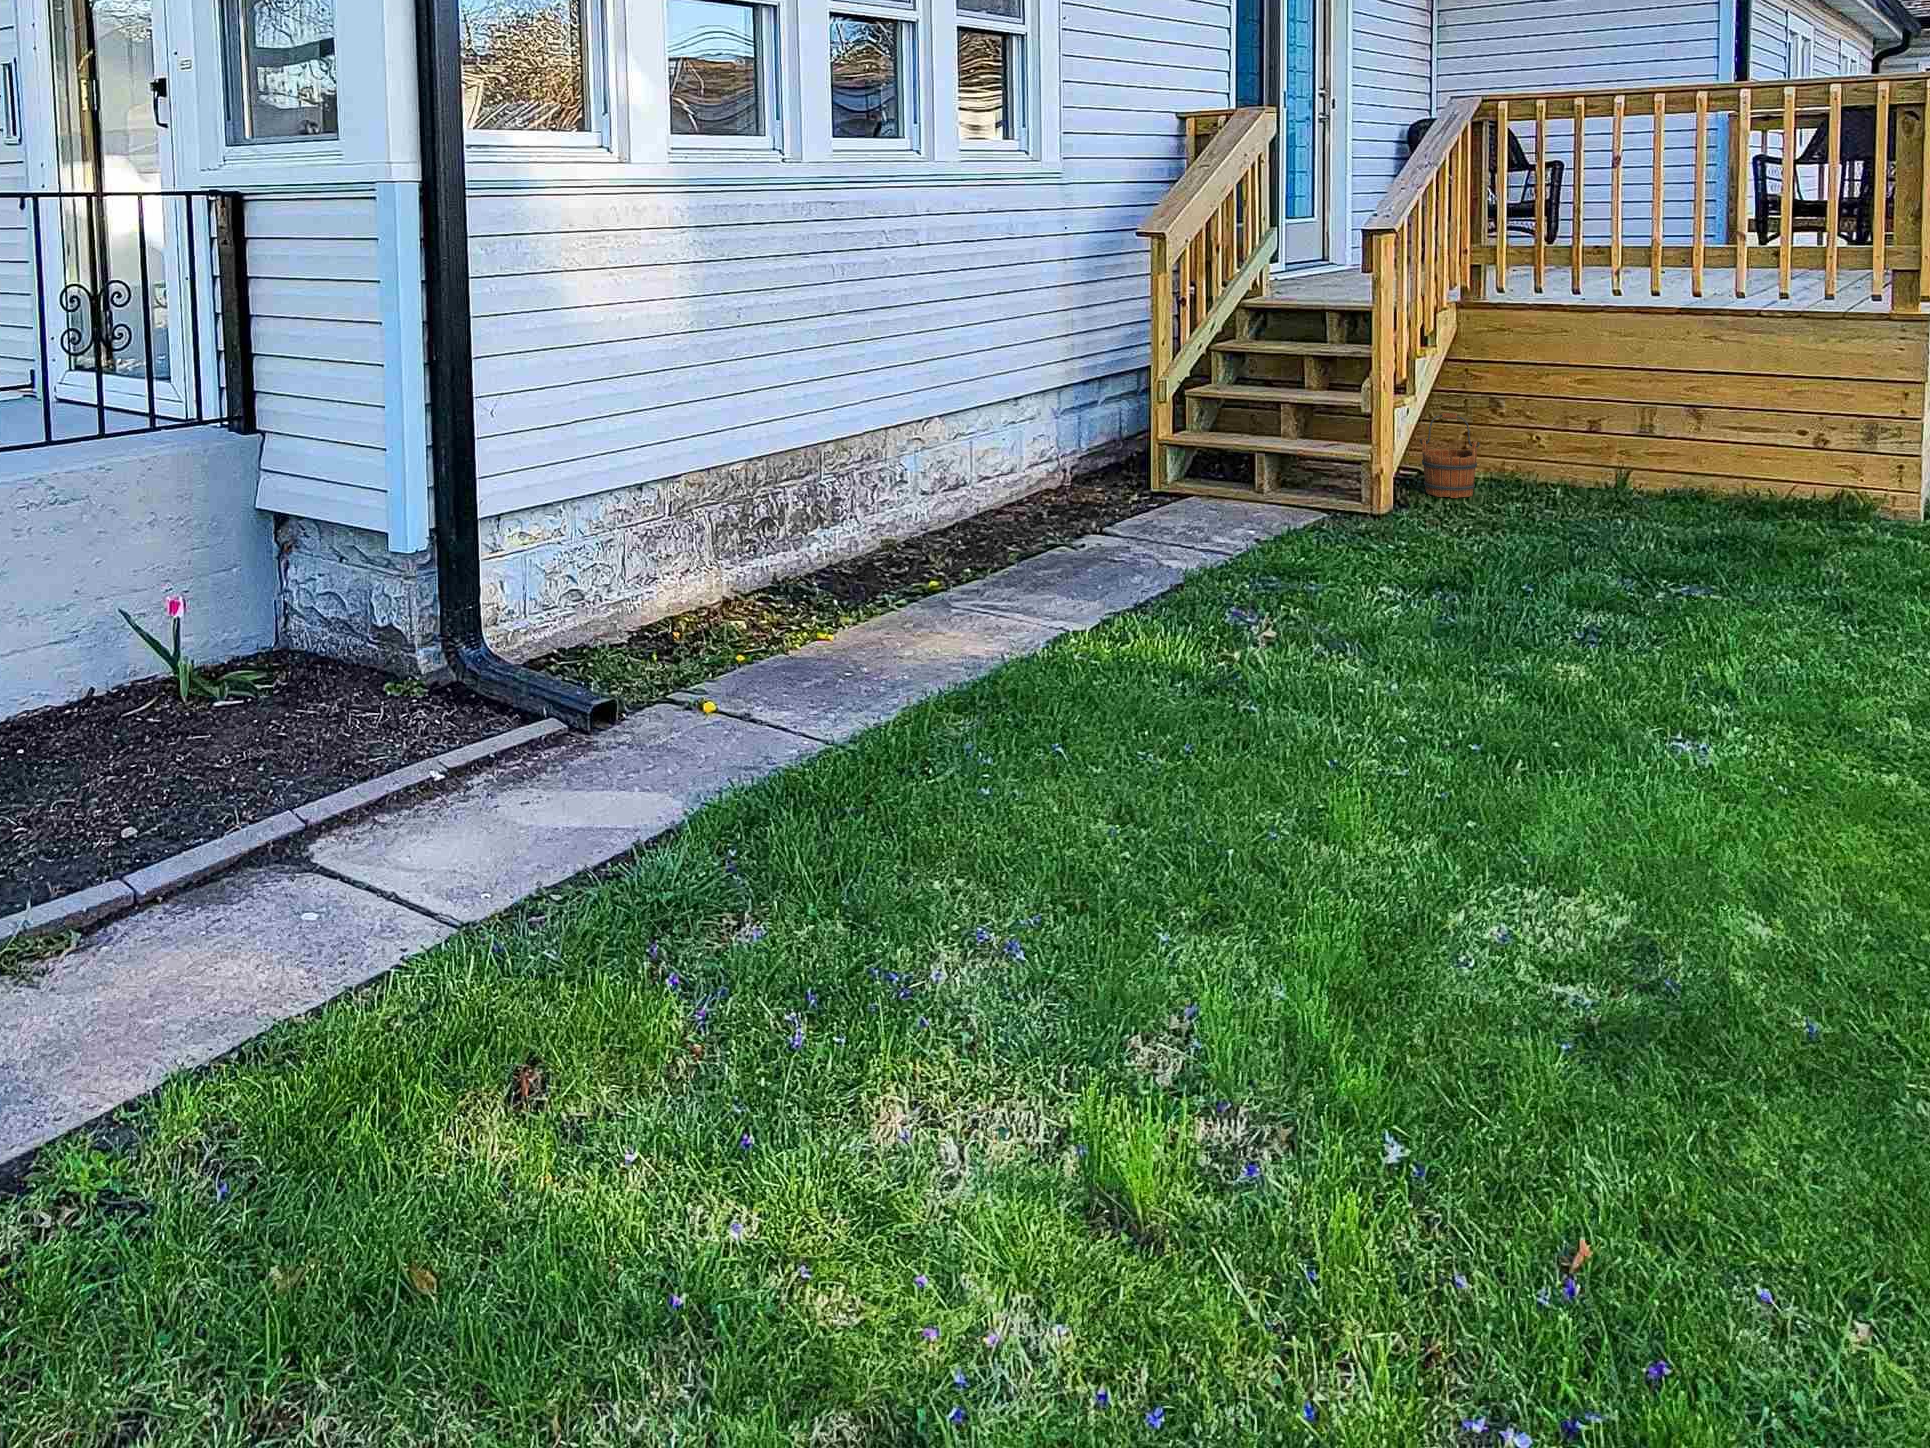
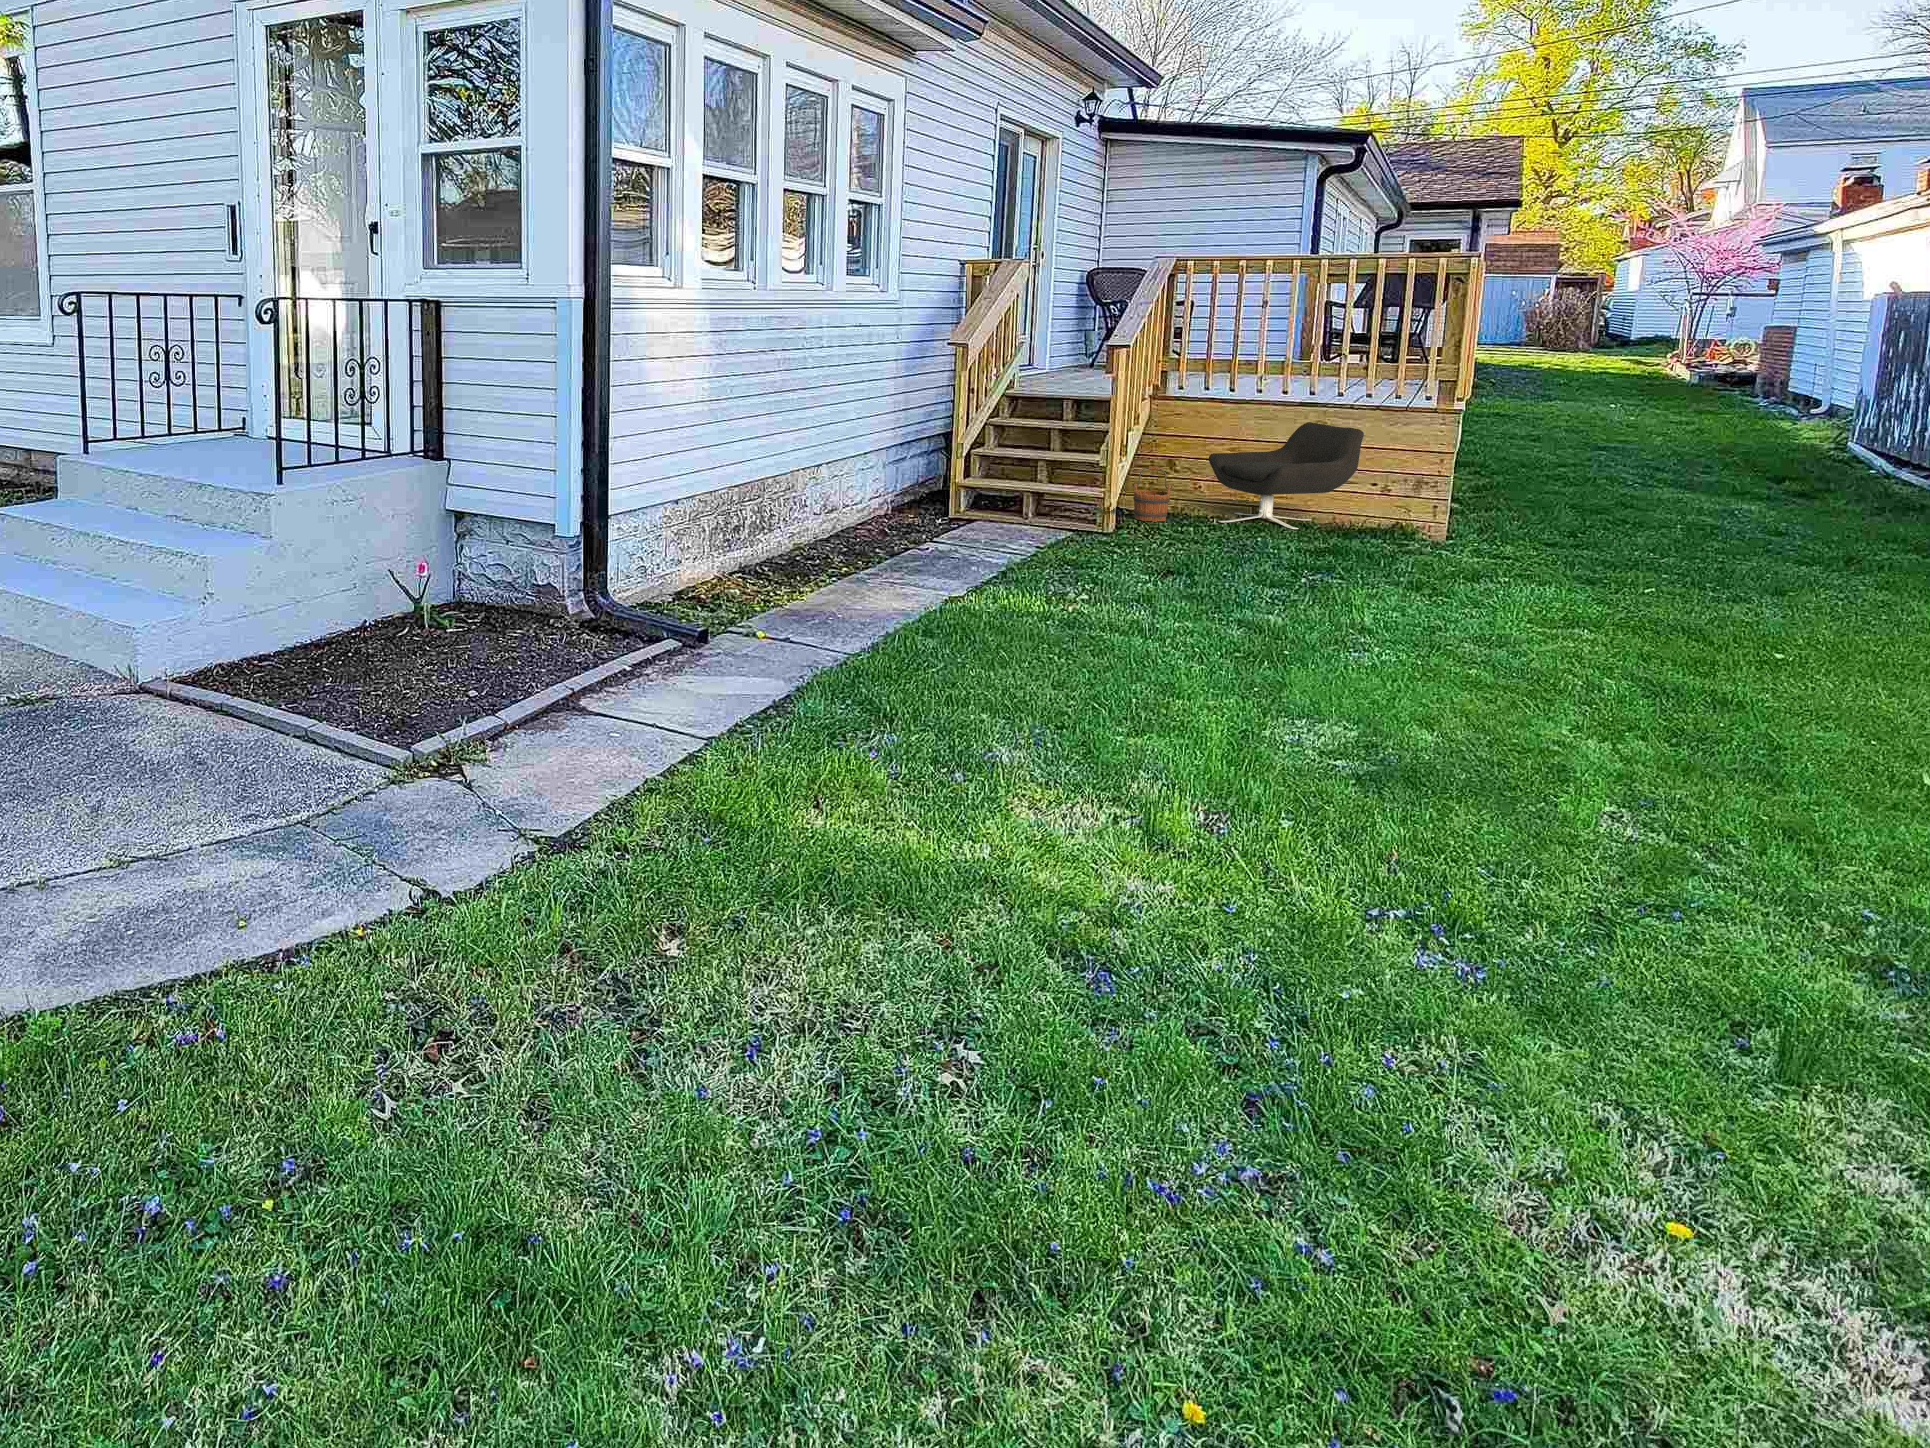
lounge chair: none [1542,341,1775,509] -> present [1208,422,1364,529]

